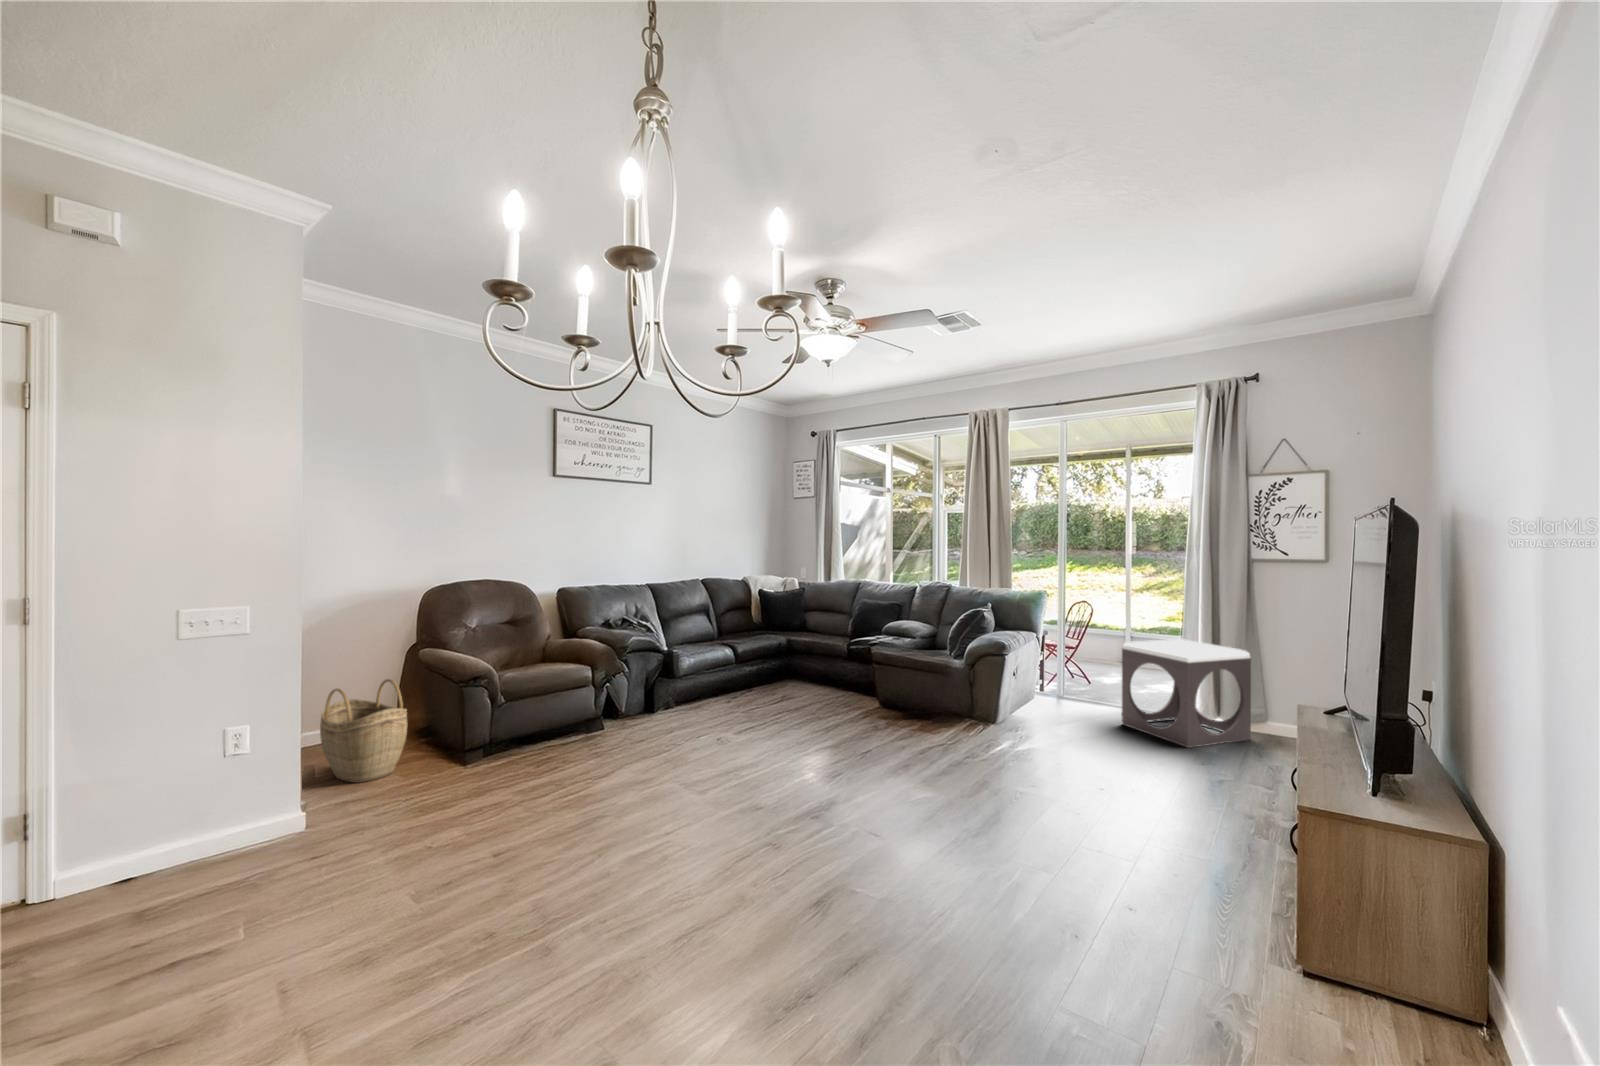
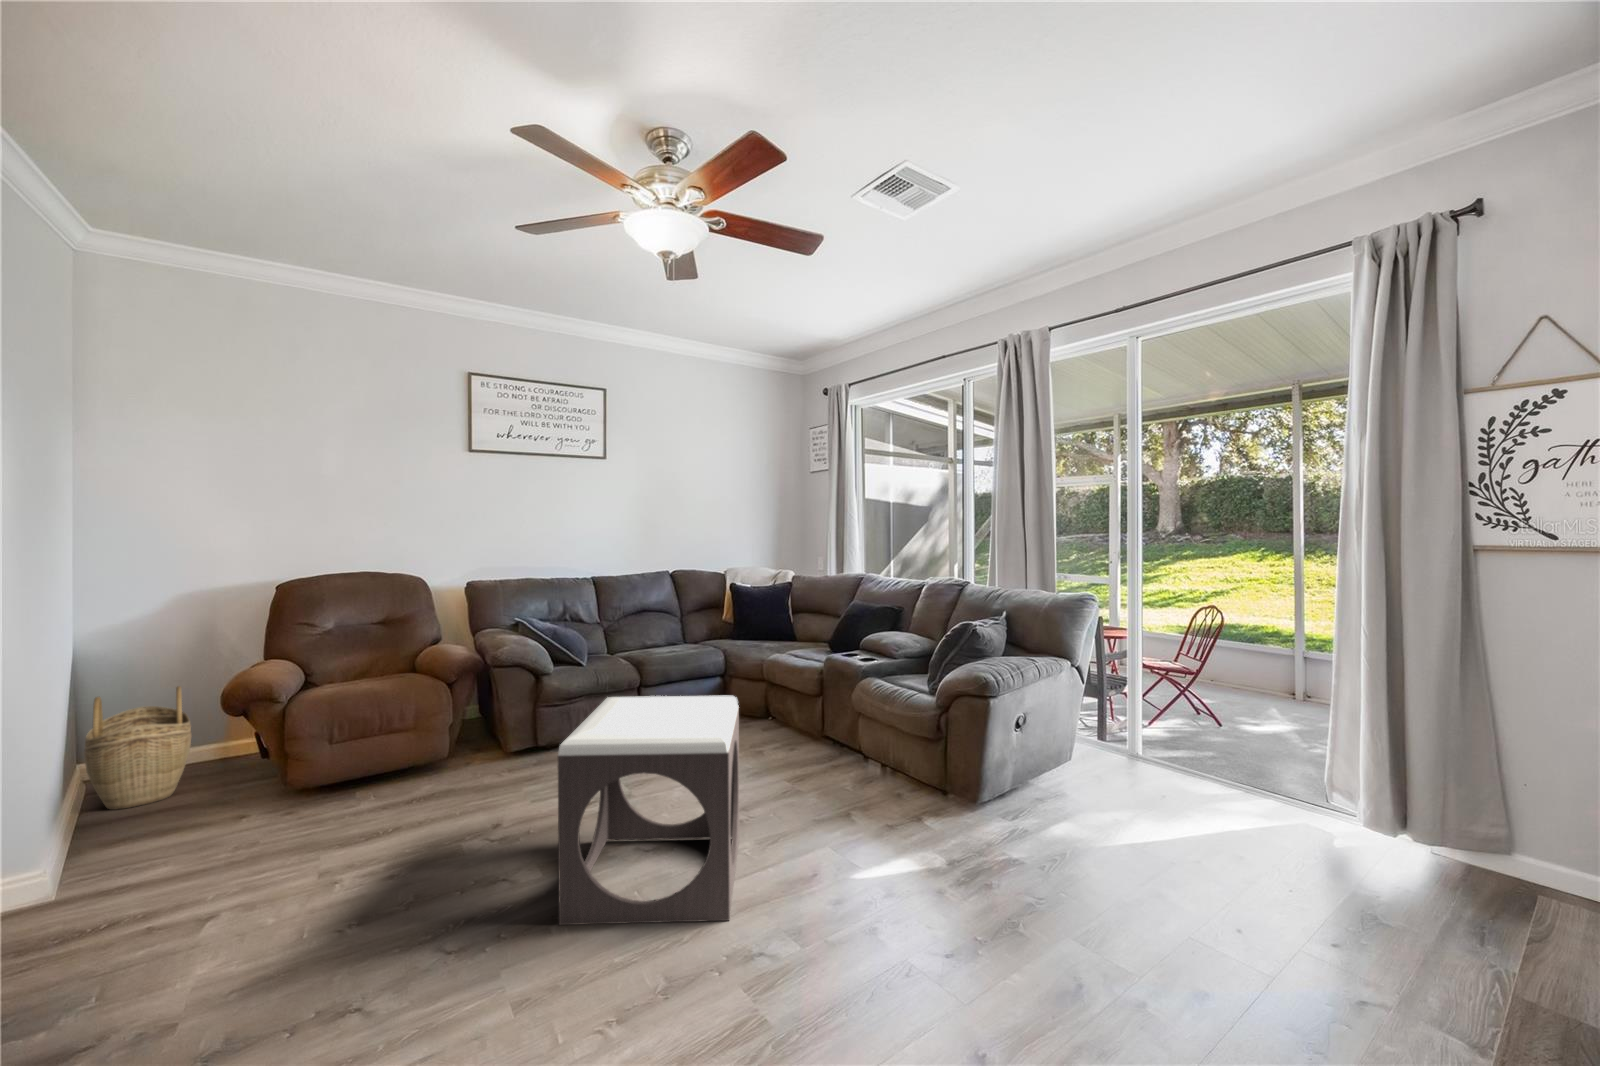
footstool: present [1122,639,1251,748] -> present [558,696,739,925]

